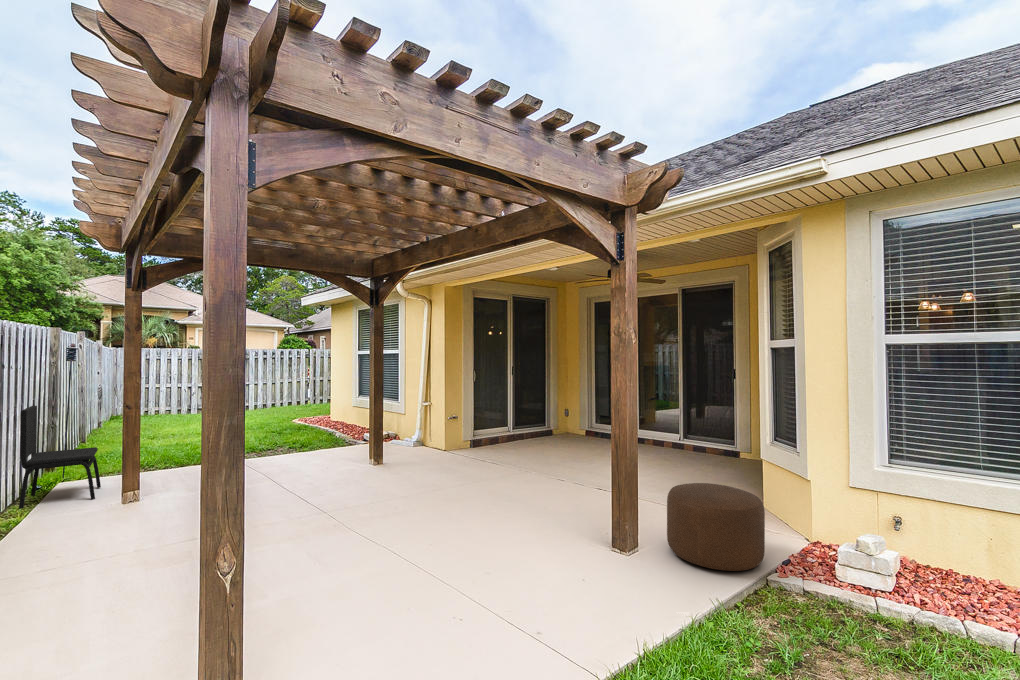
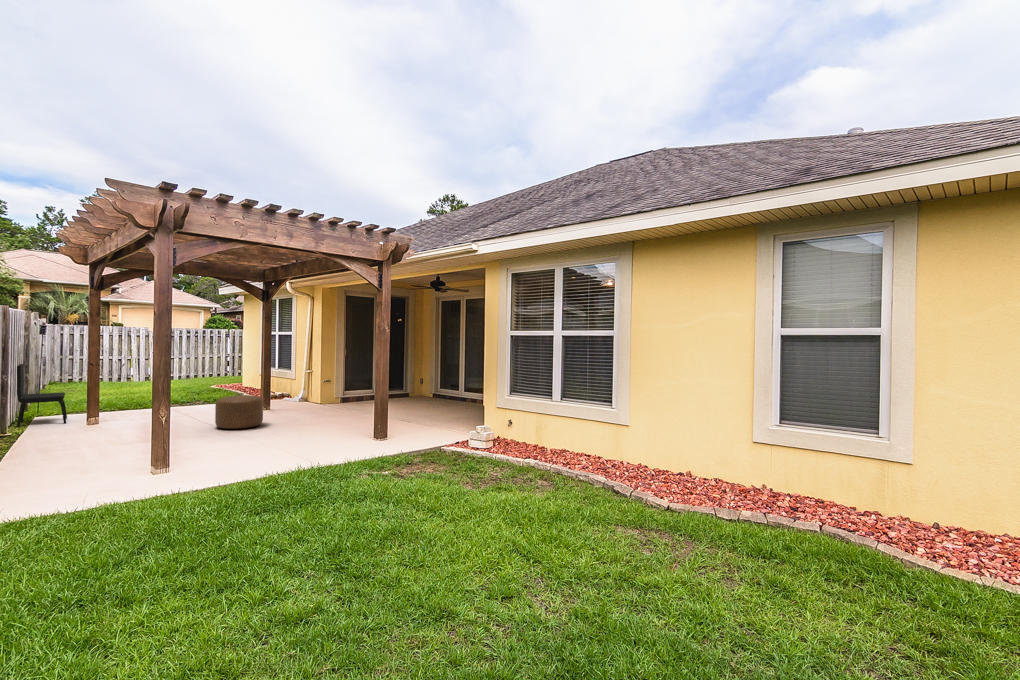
ottoman: present [667,483,765,571] -> present [215,395,263,429]

